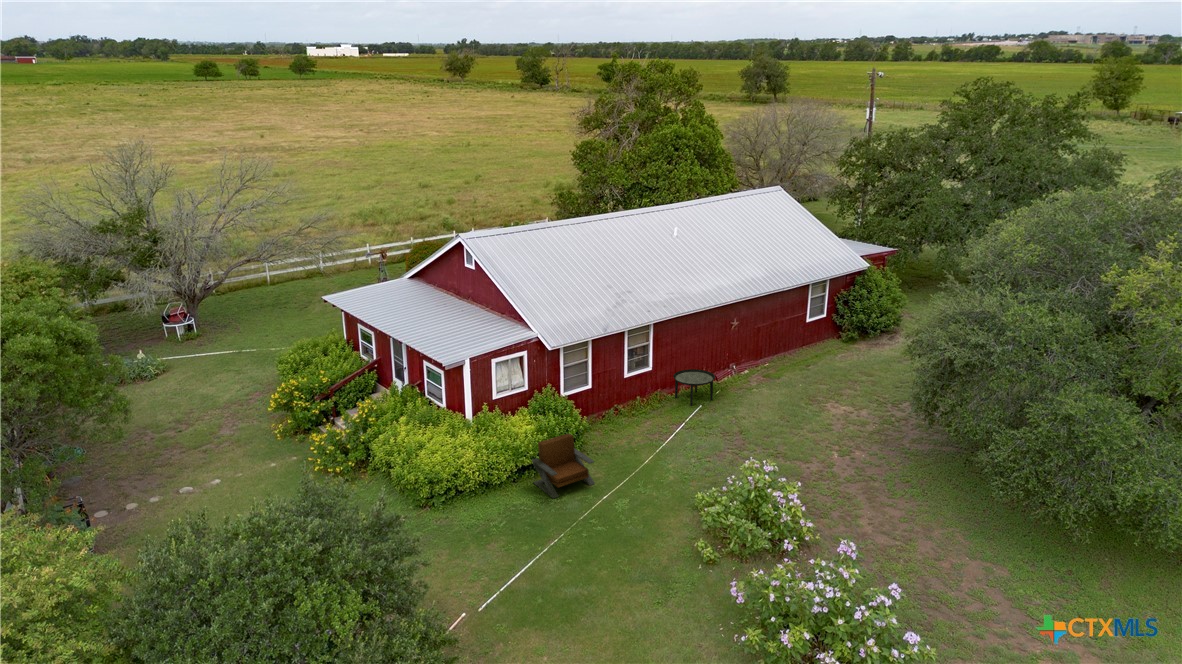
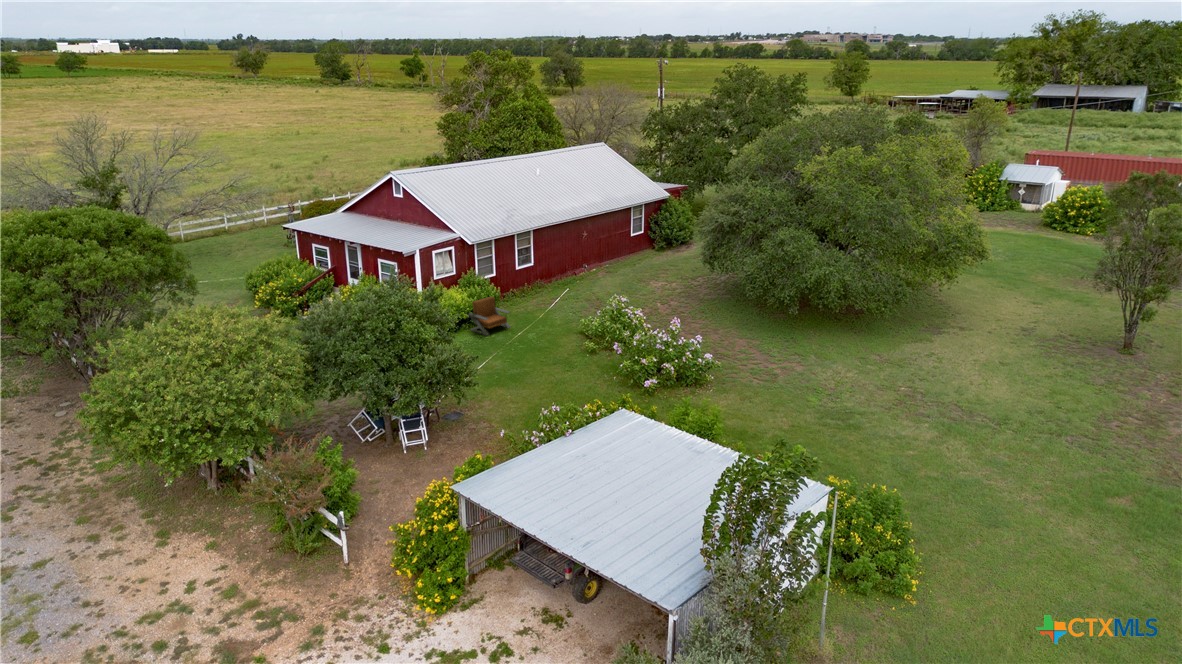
round table: present [673,369,715,406] -> none [548,264,577,287]

